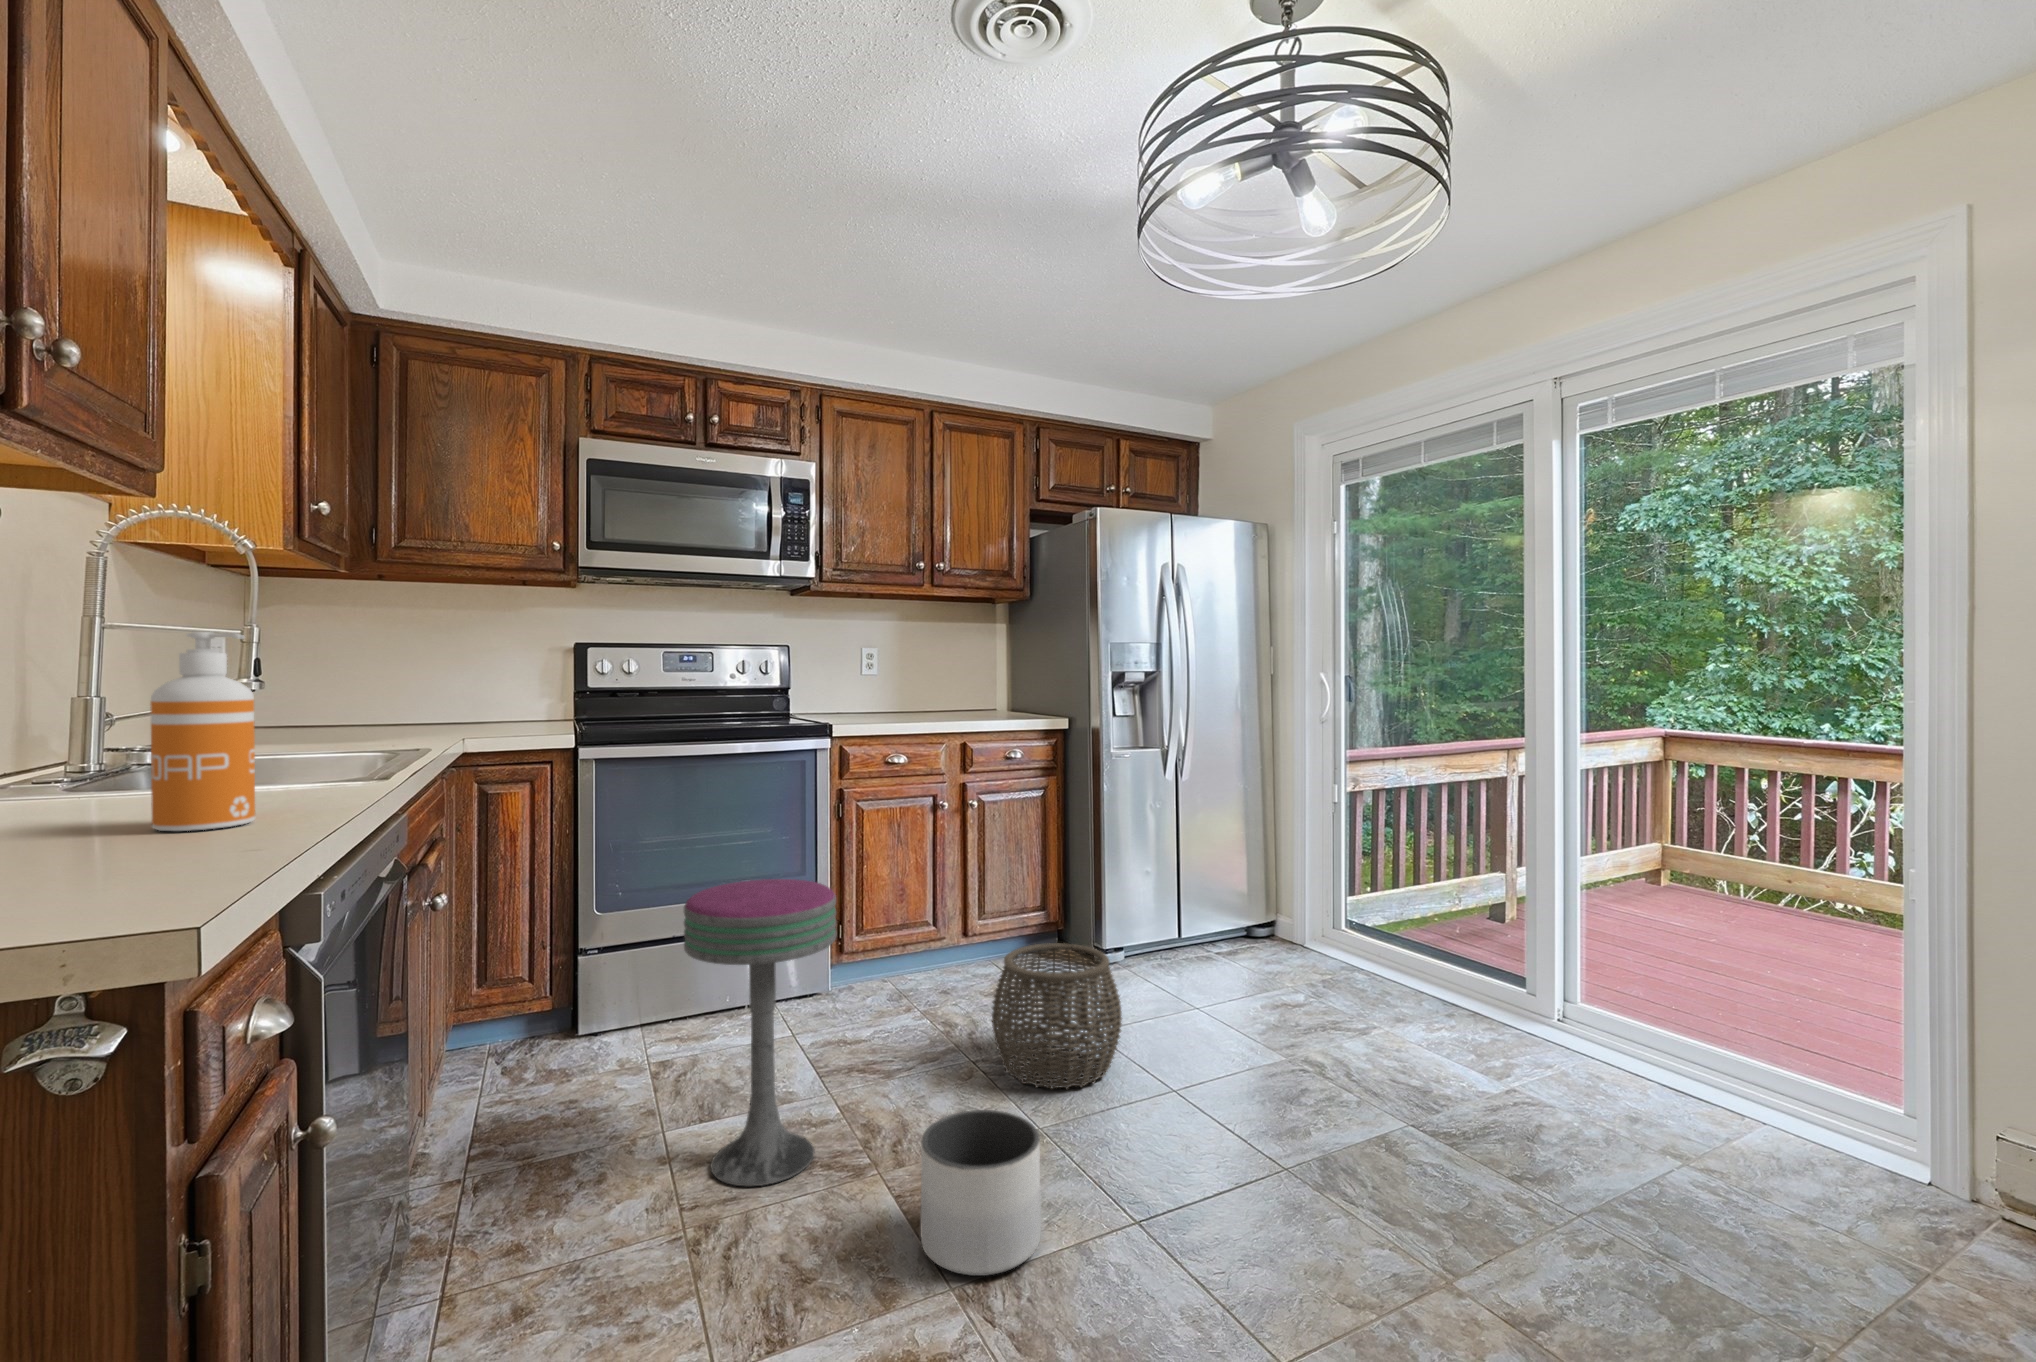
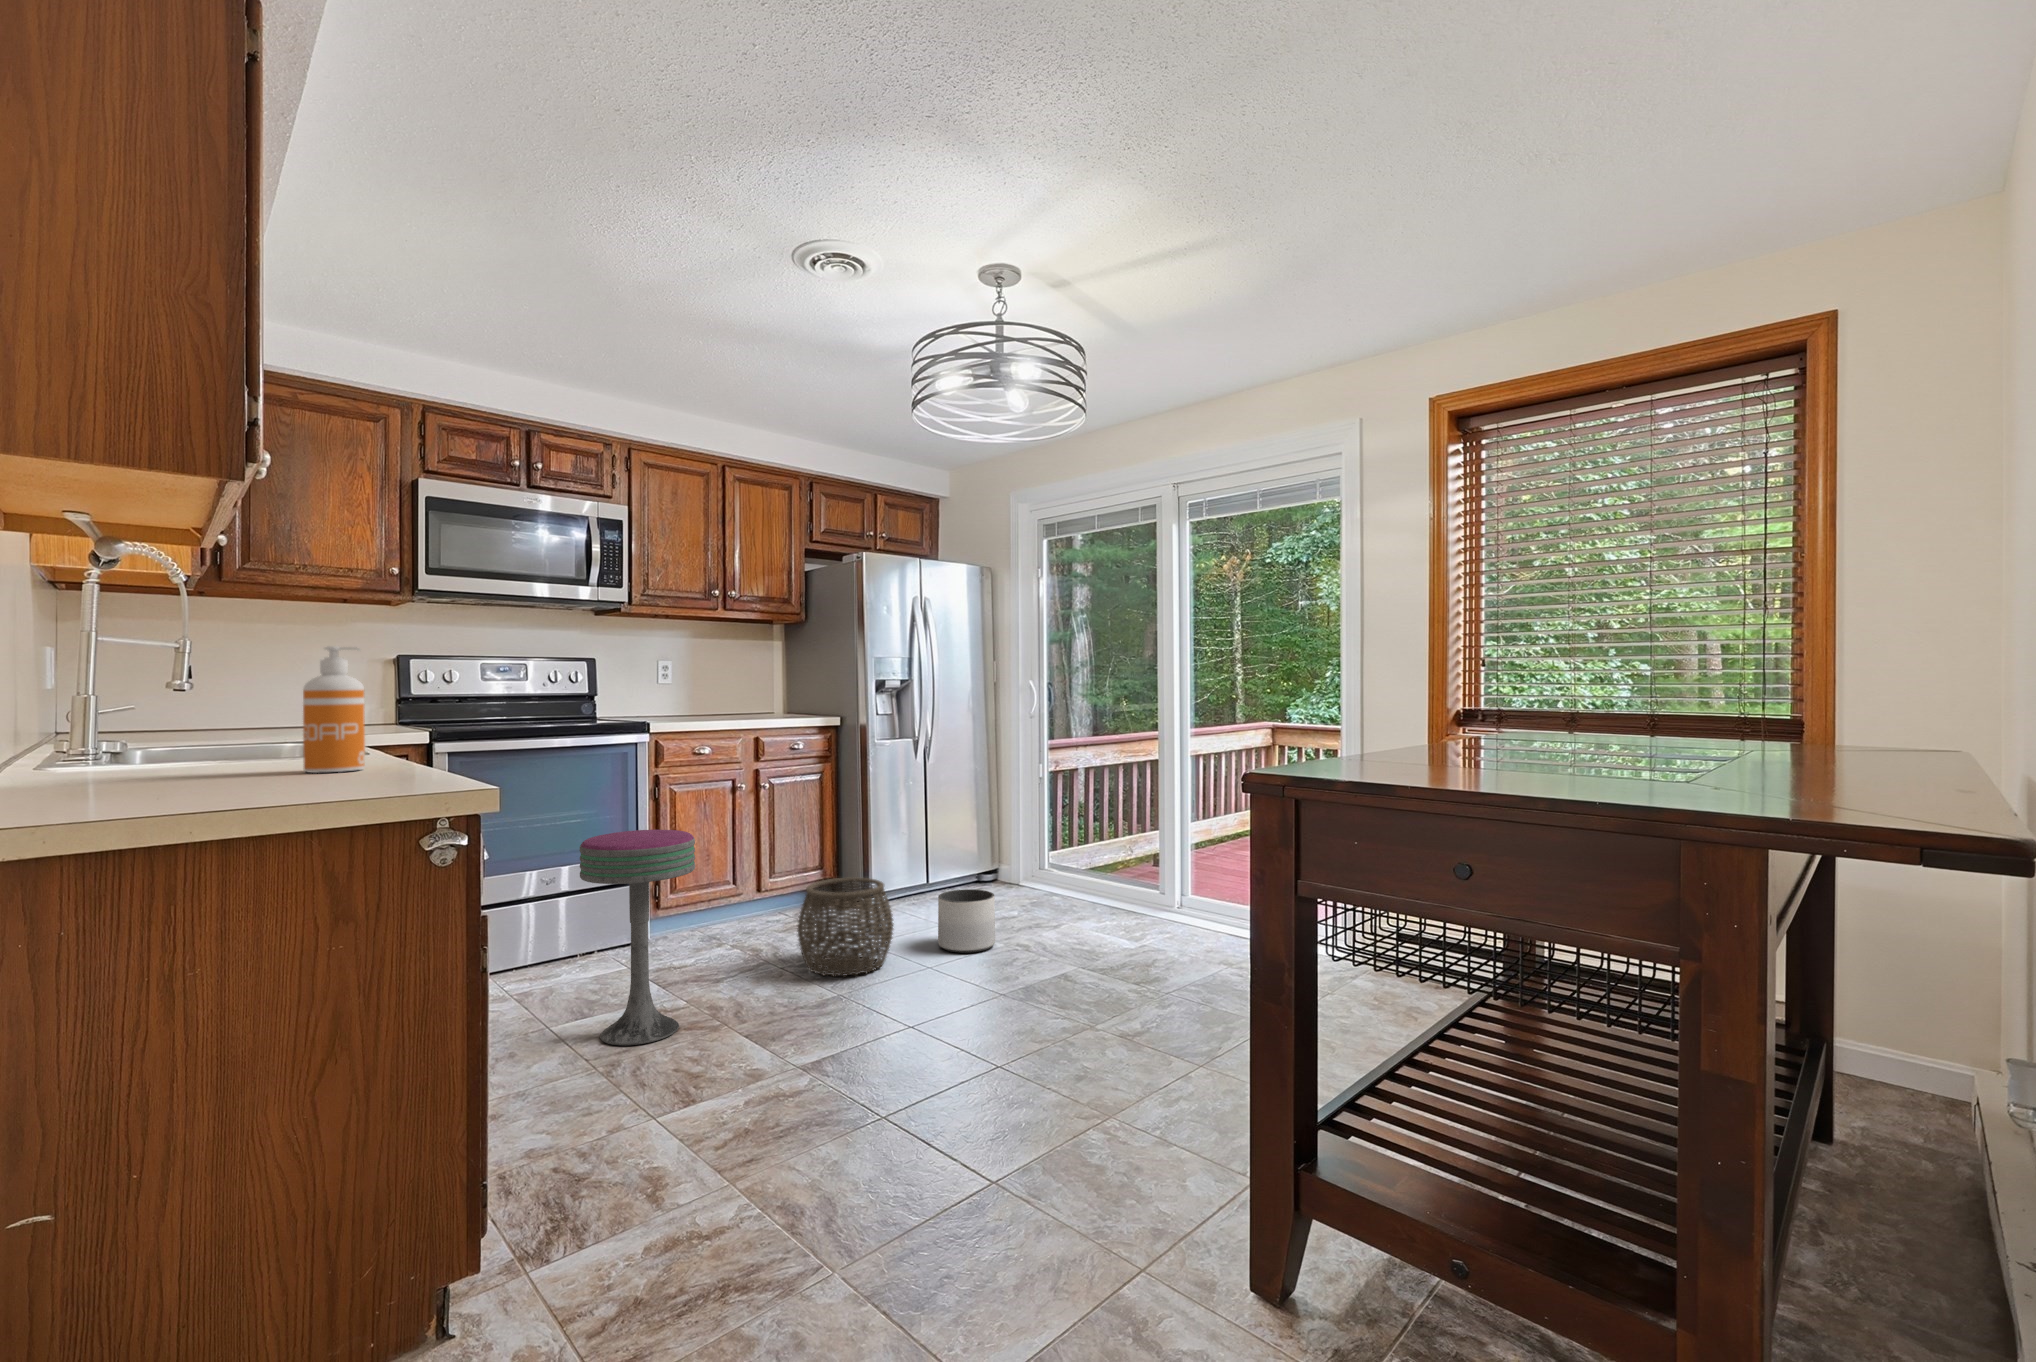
planter: present [920,1110,1041,1276] -> present [938,889,995,953]

